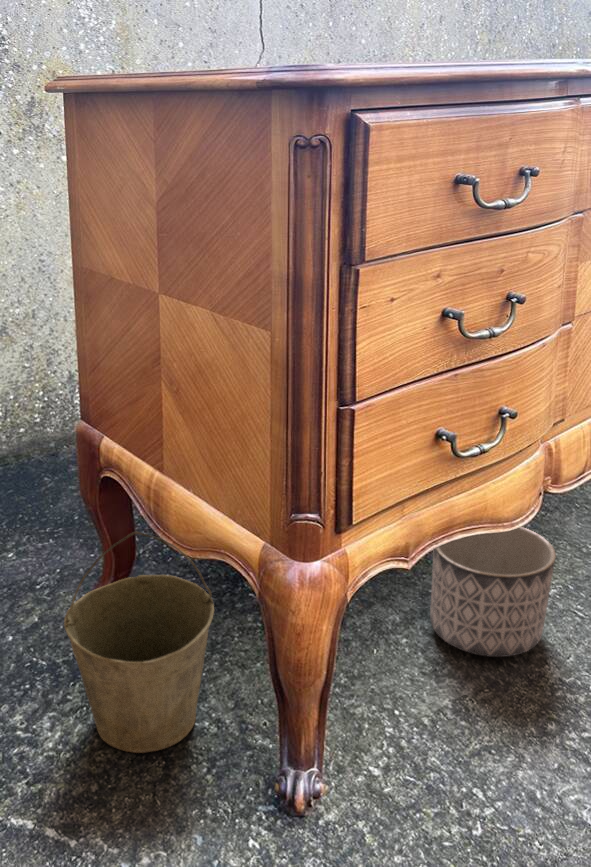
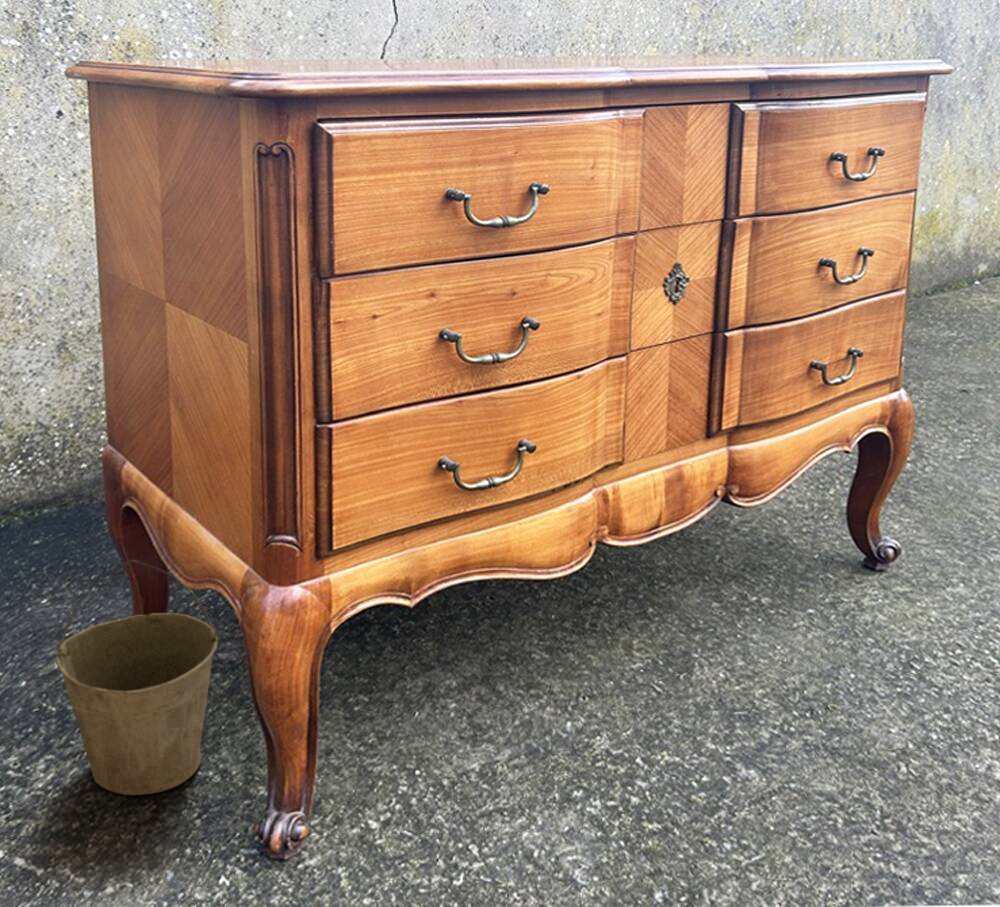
planter: present [430,527,556,657] -> none [485,575,617,723]

